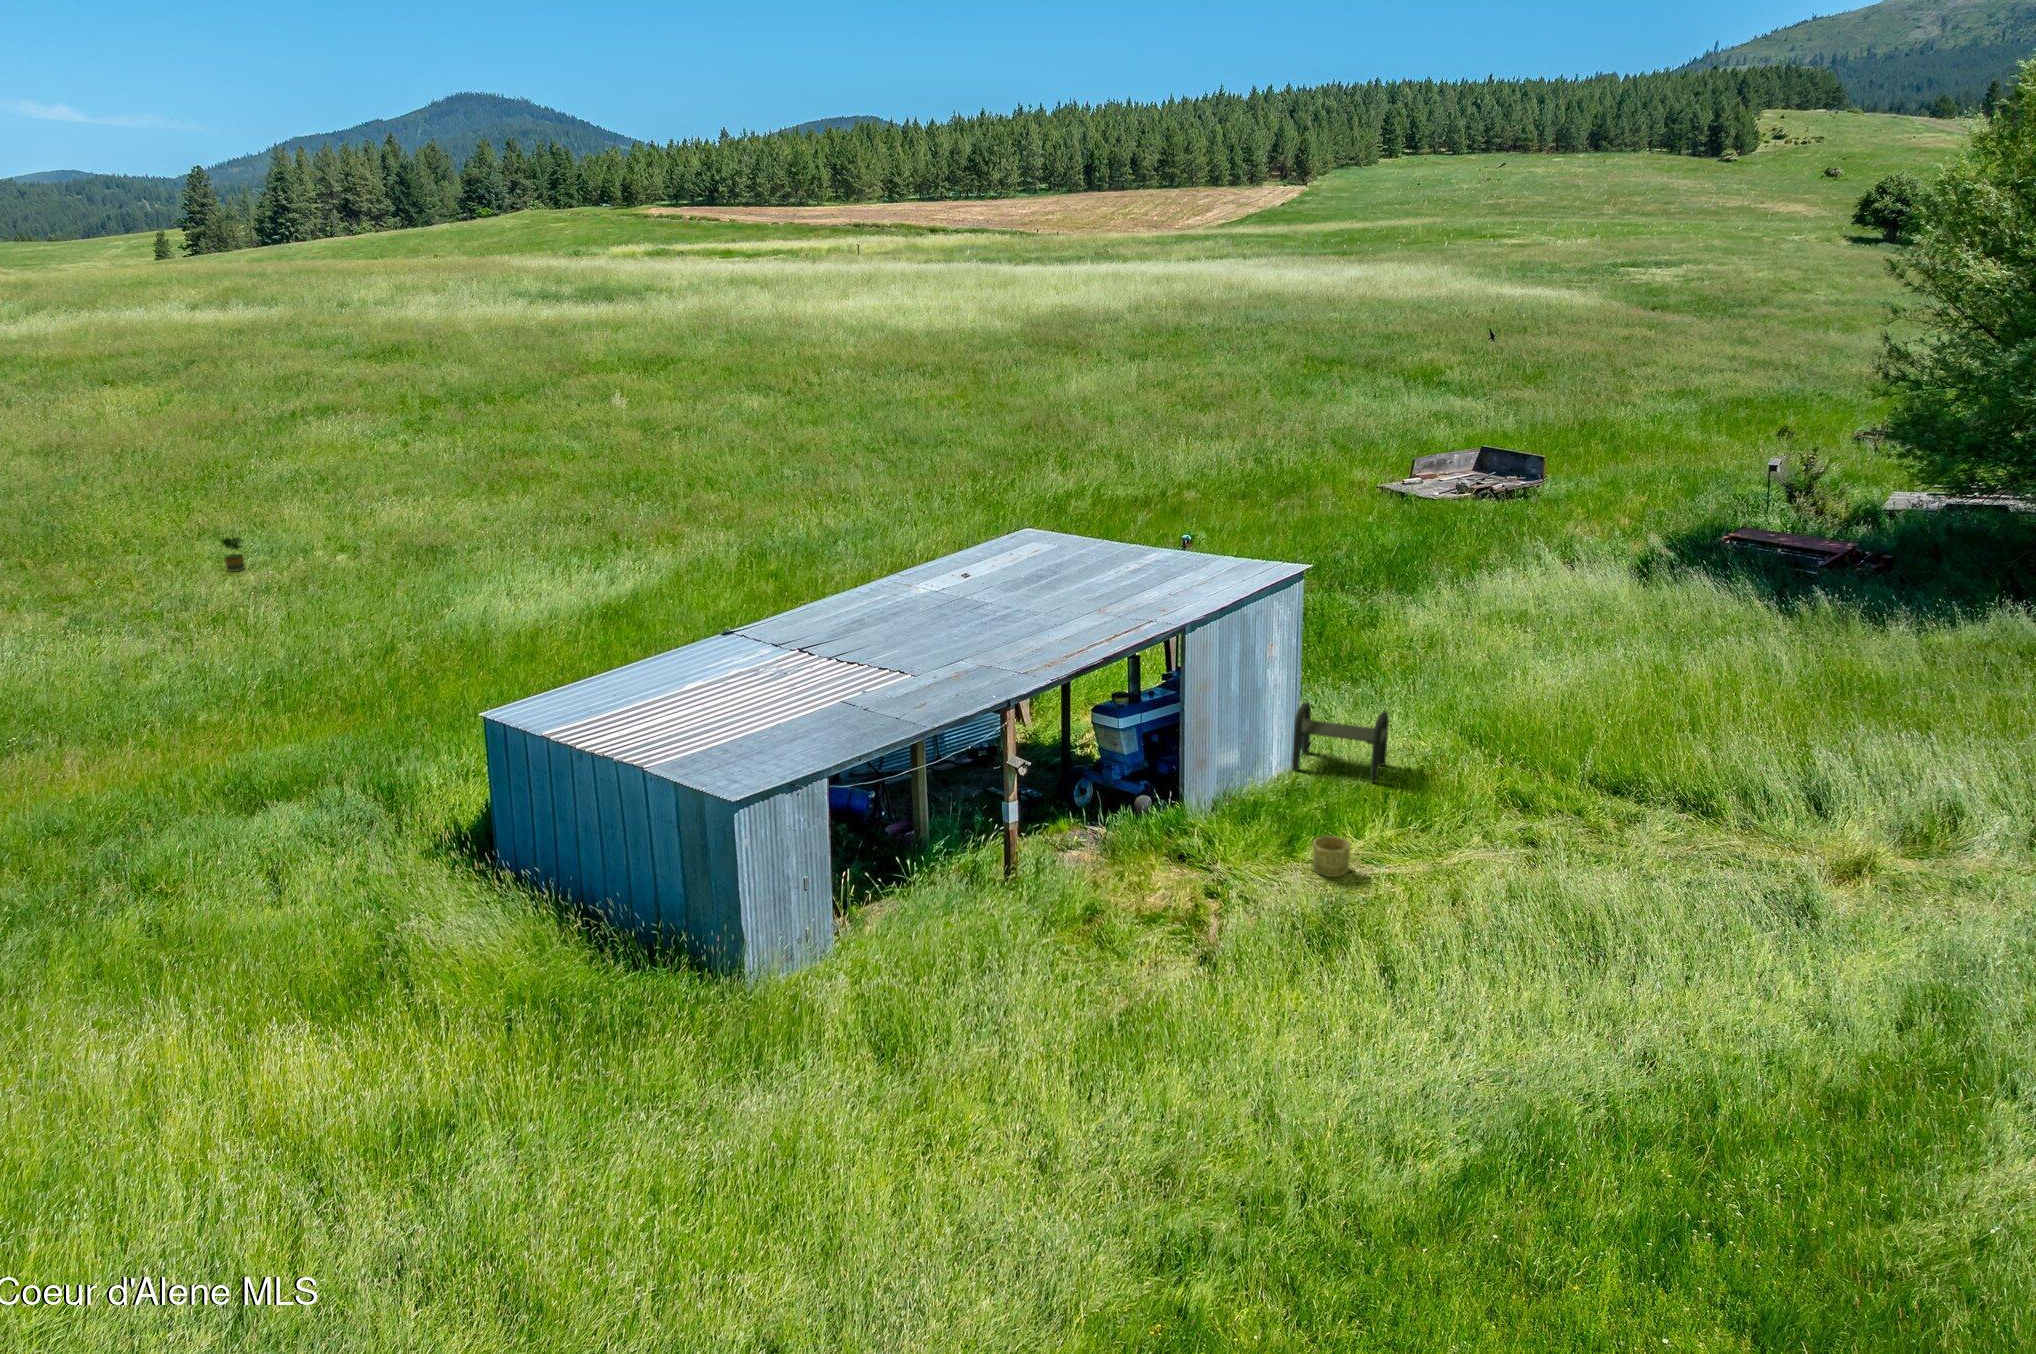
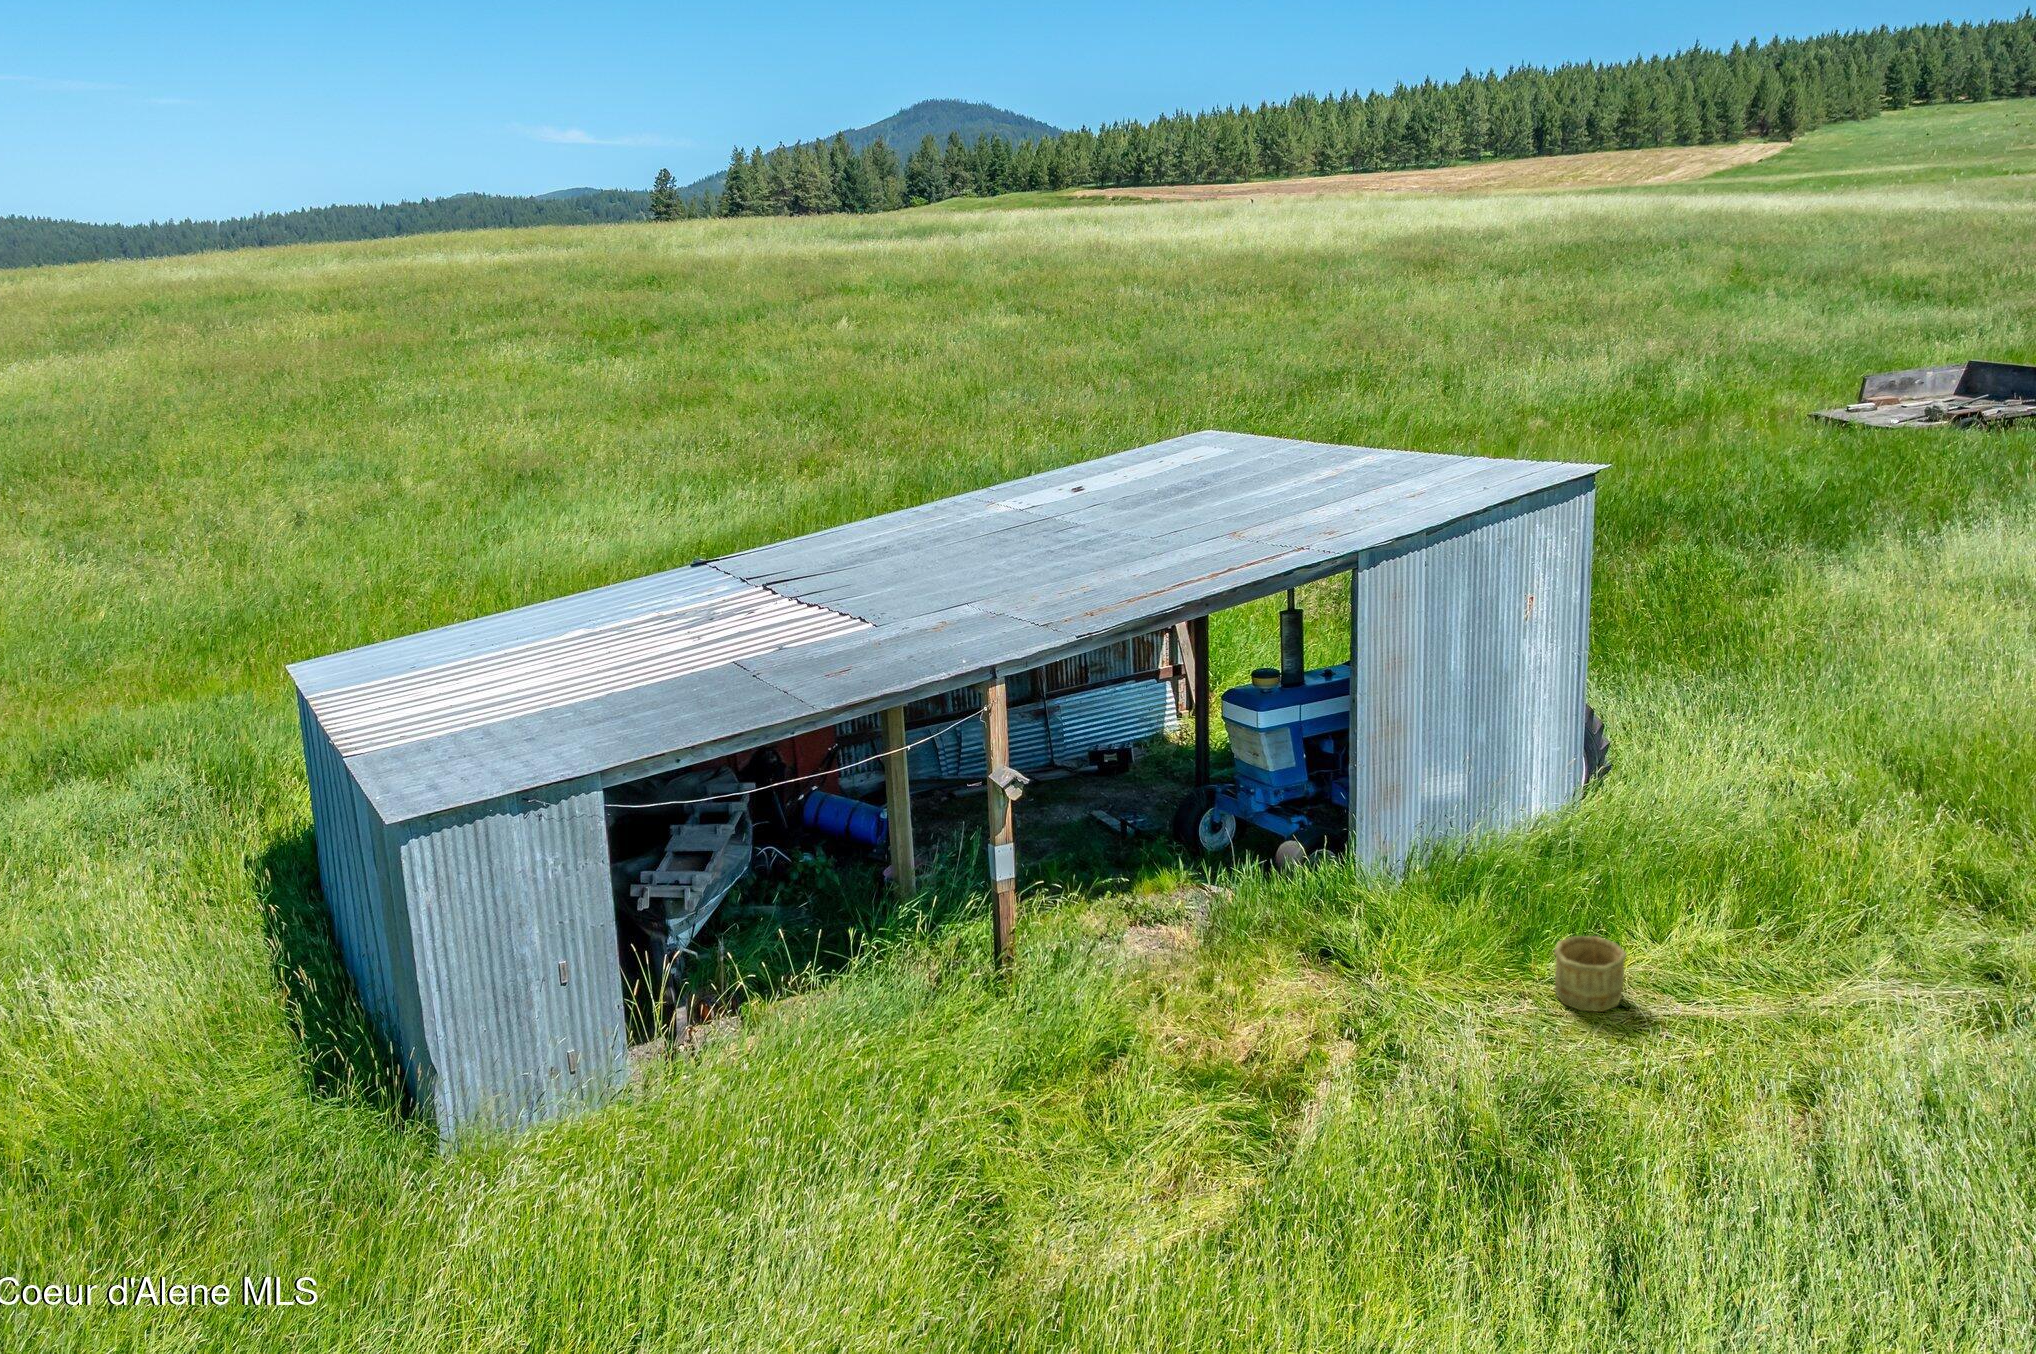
potted tree: present [221,537,245,572] -> none [293,458,322,500]
bench: present [1292,702,1389,782] -> none [1564,701,1738,842]

